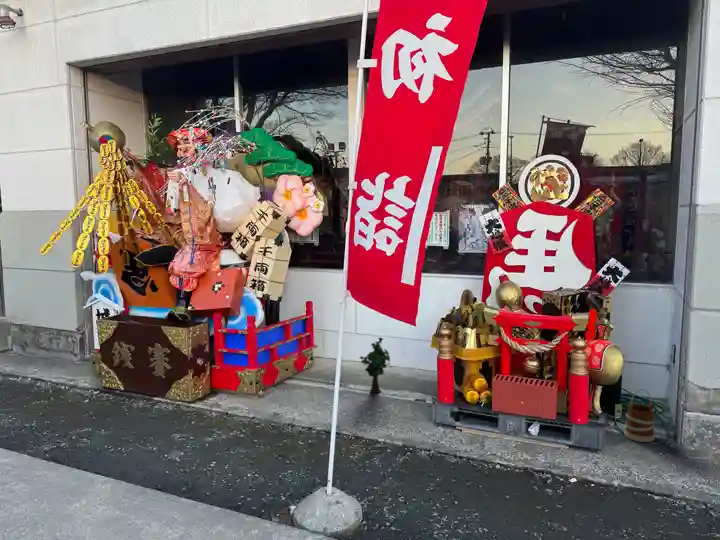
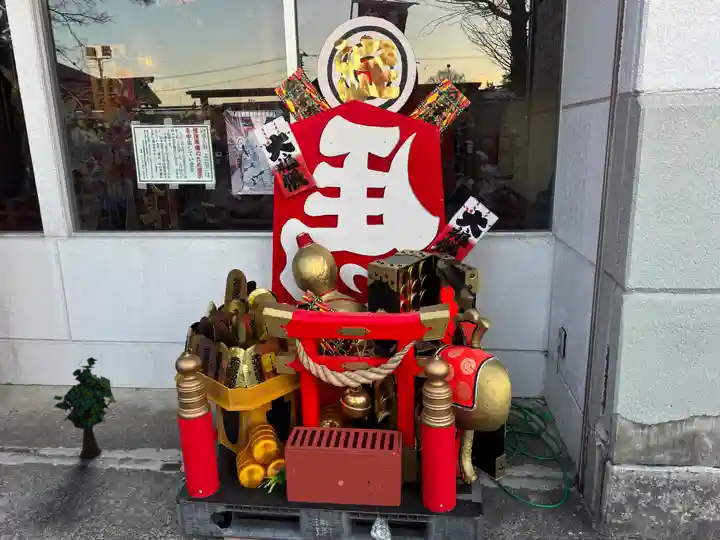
wooden bucket: present [625,389,655,442] -> none [506,418,552,505]

